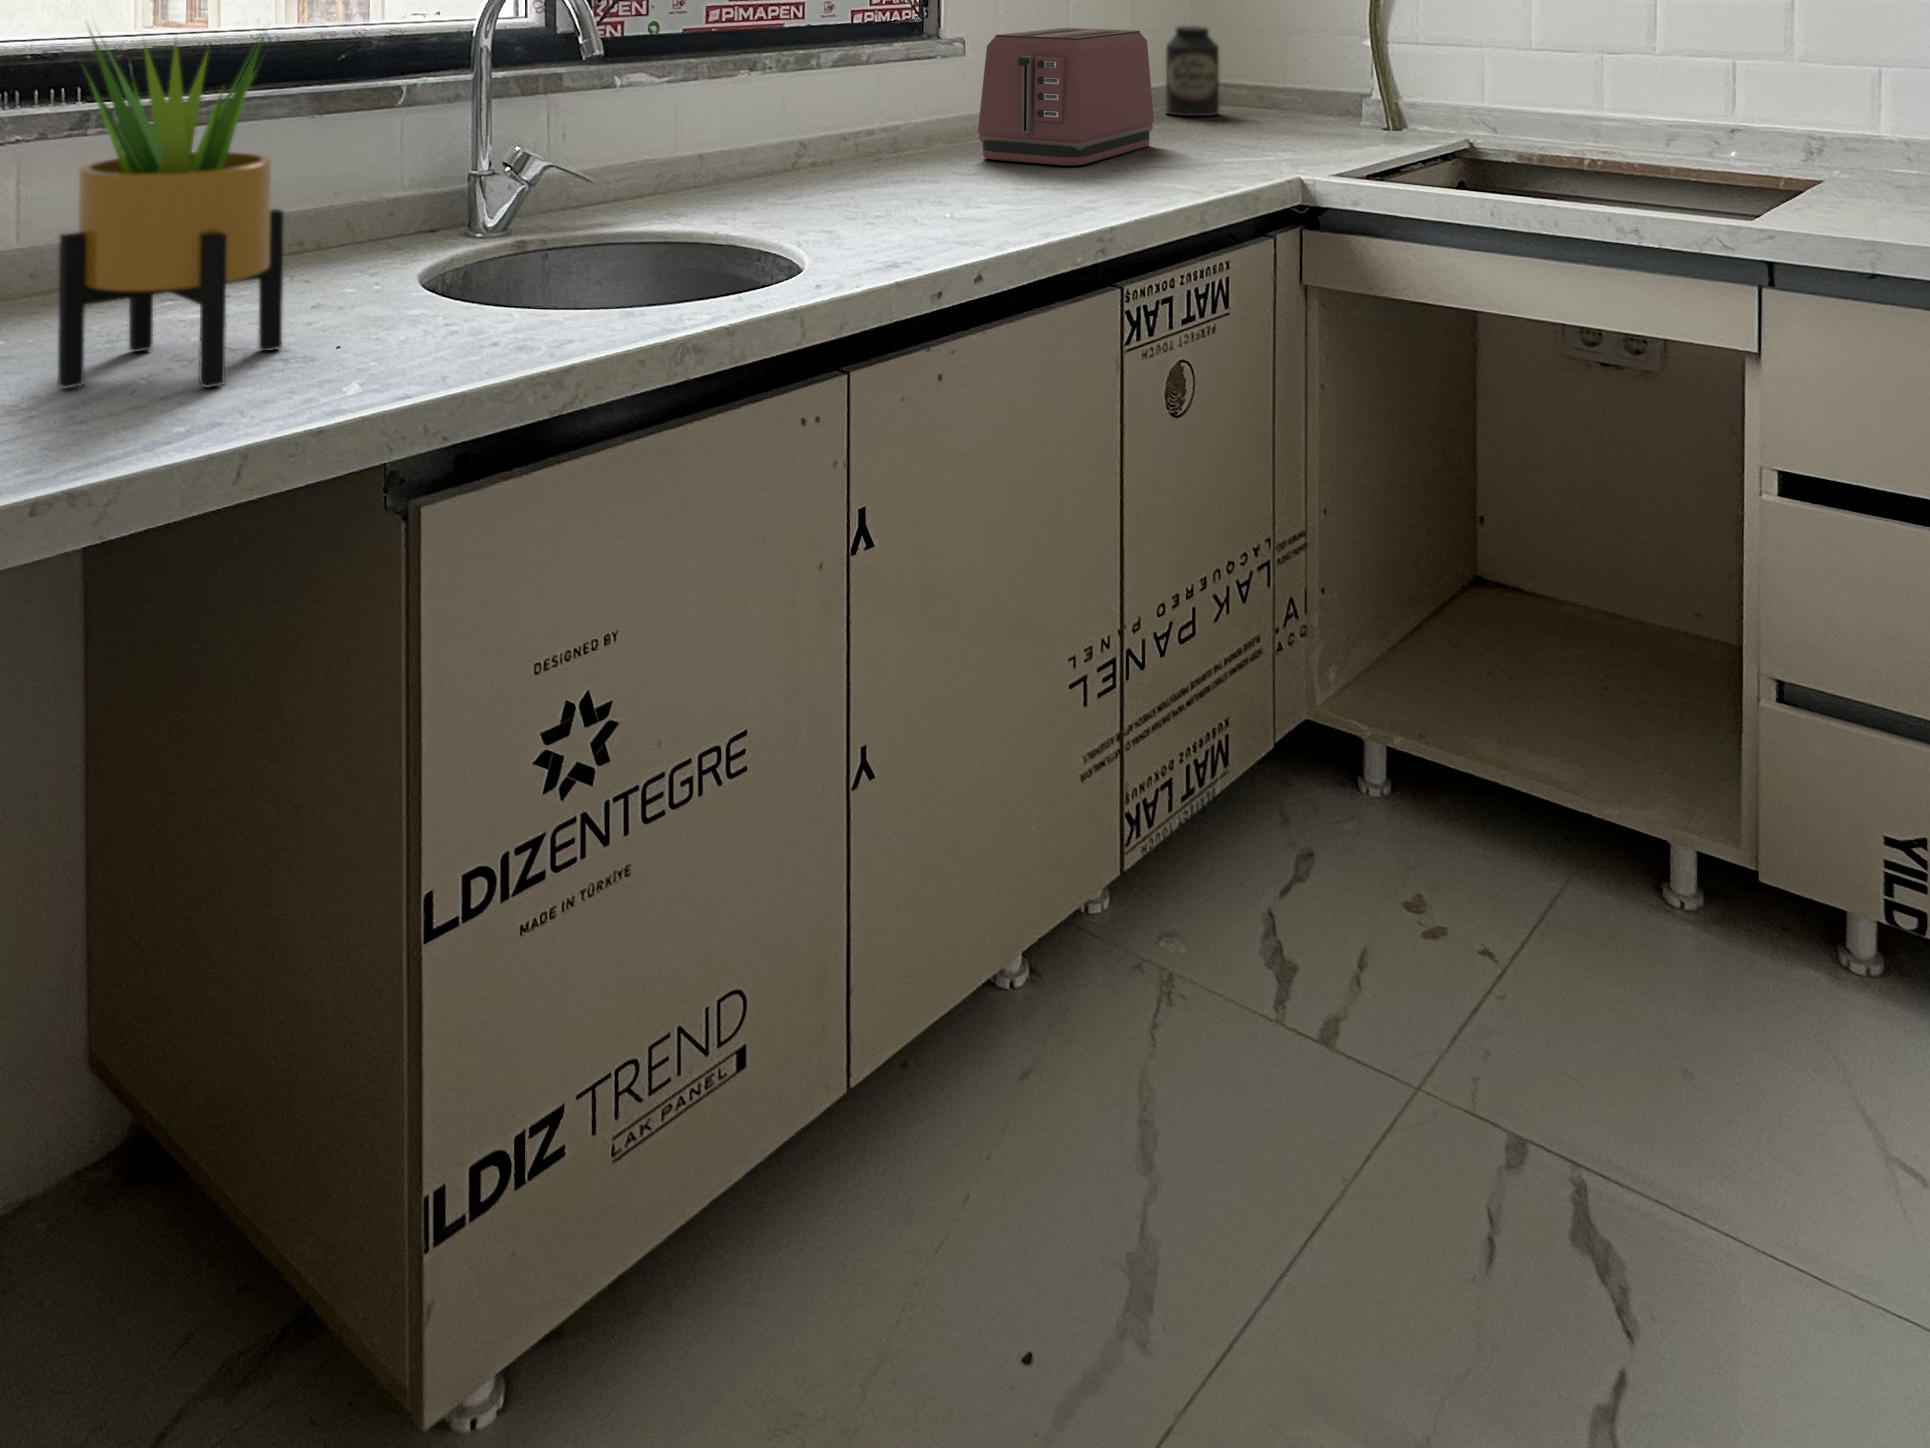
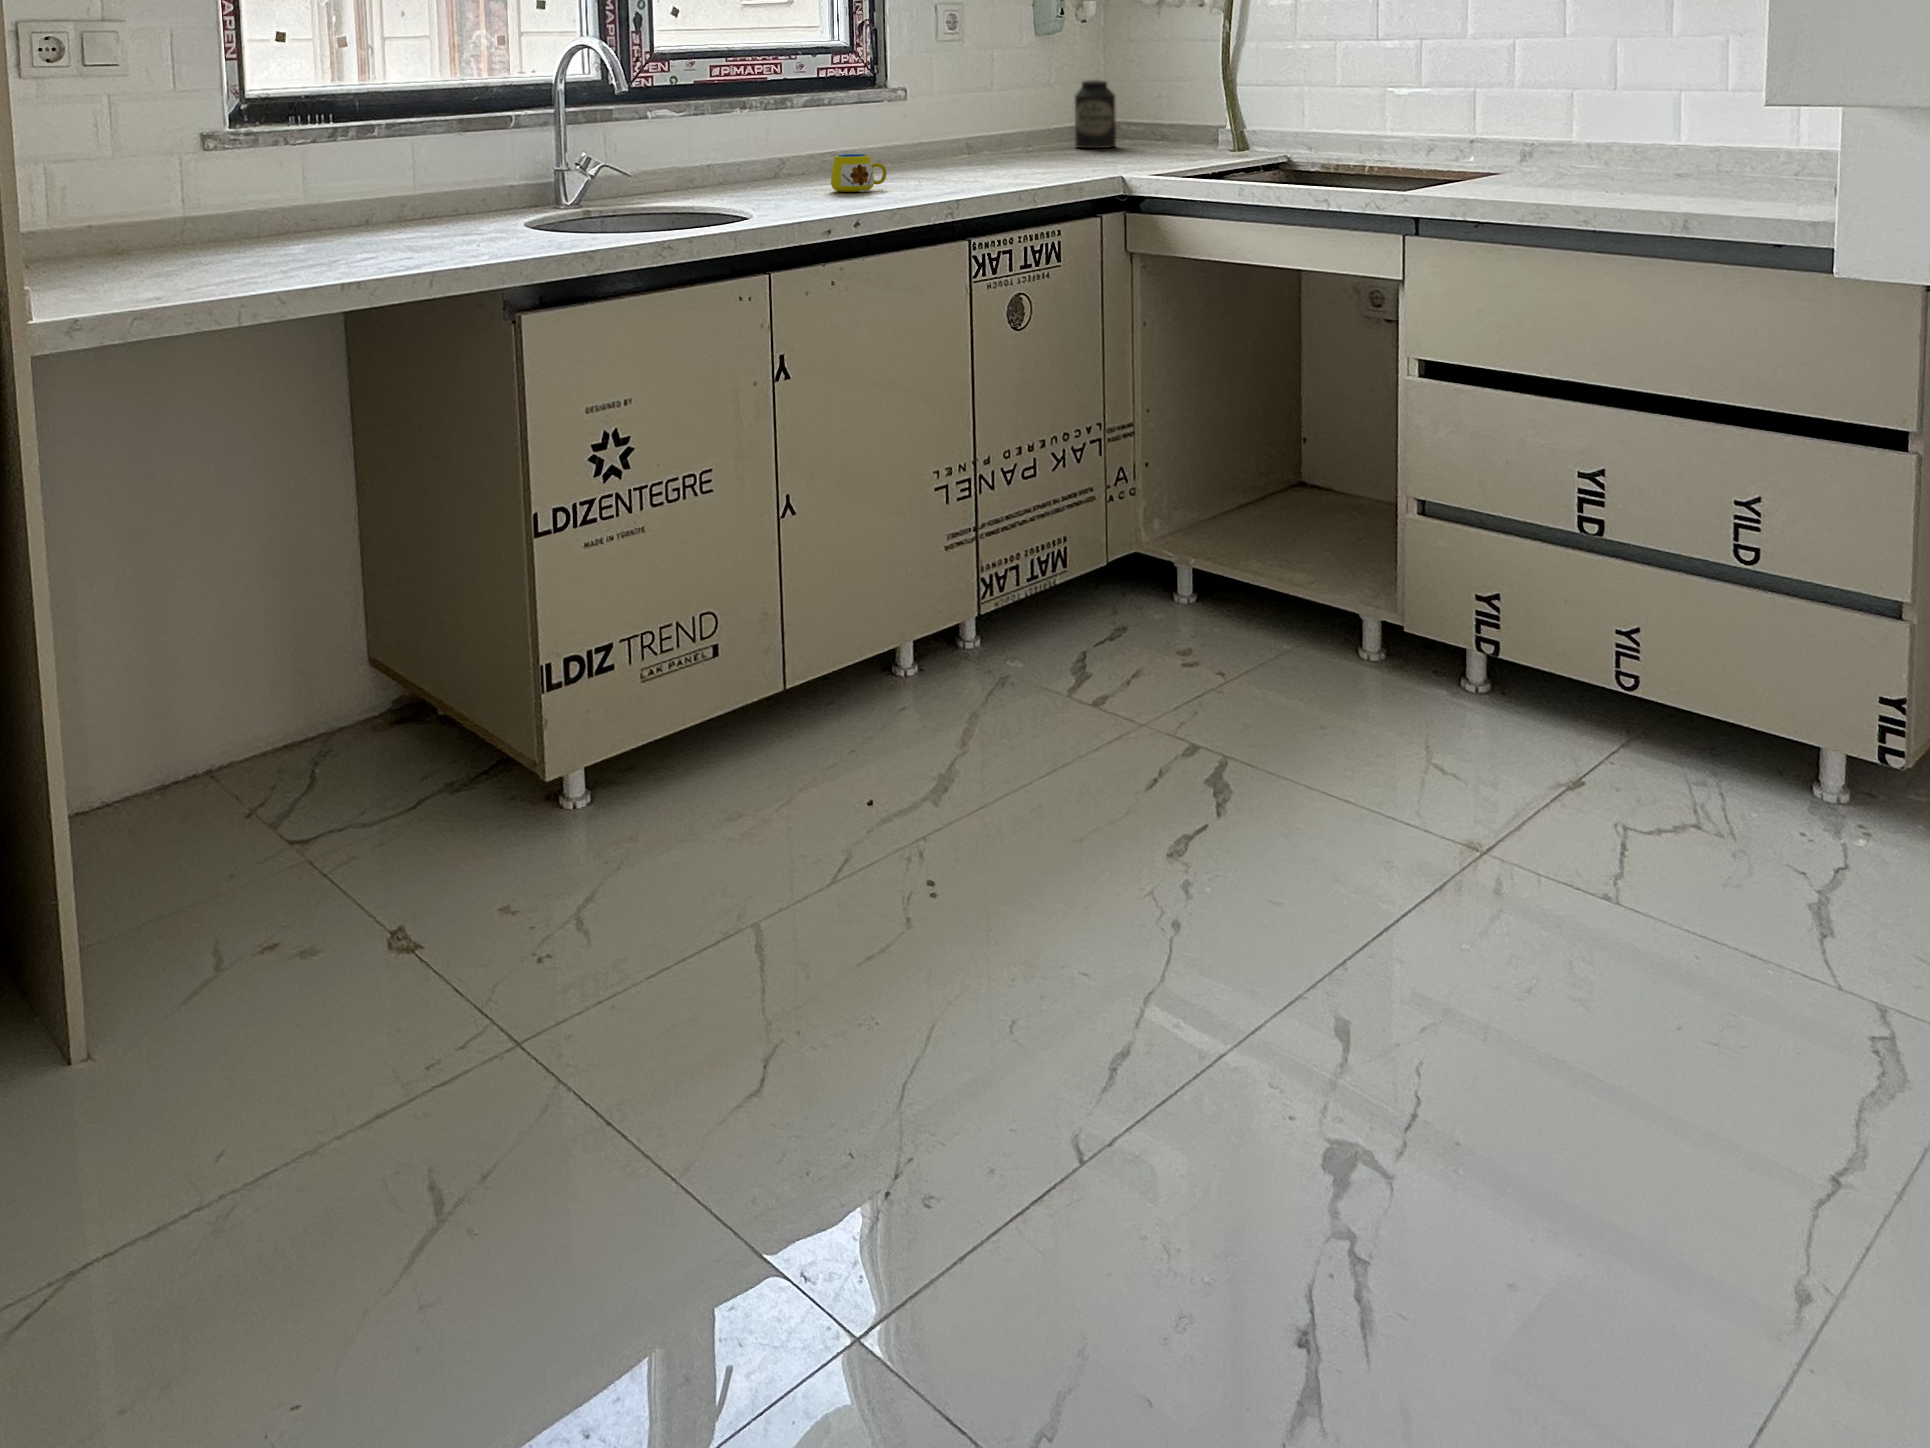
potted plant: present [58,26,283,388] -> none [343,66,455,257]
toaster: present [978,28,1154,166] -> none [906,80,1042,174]
mug: none [894,143,976,203] -> present [831,154,887,192]

